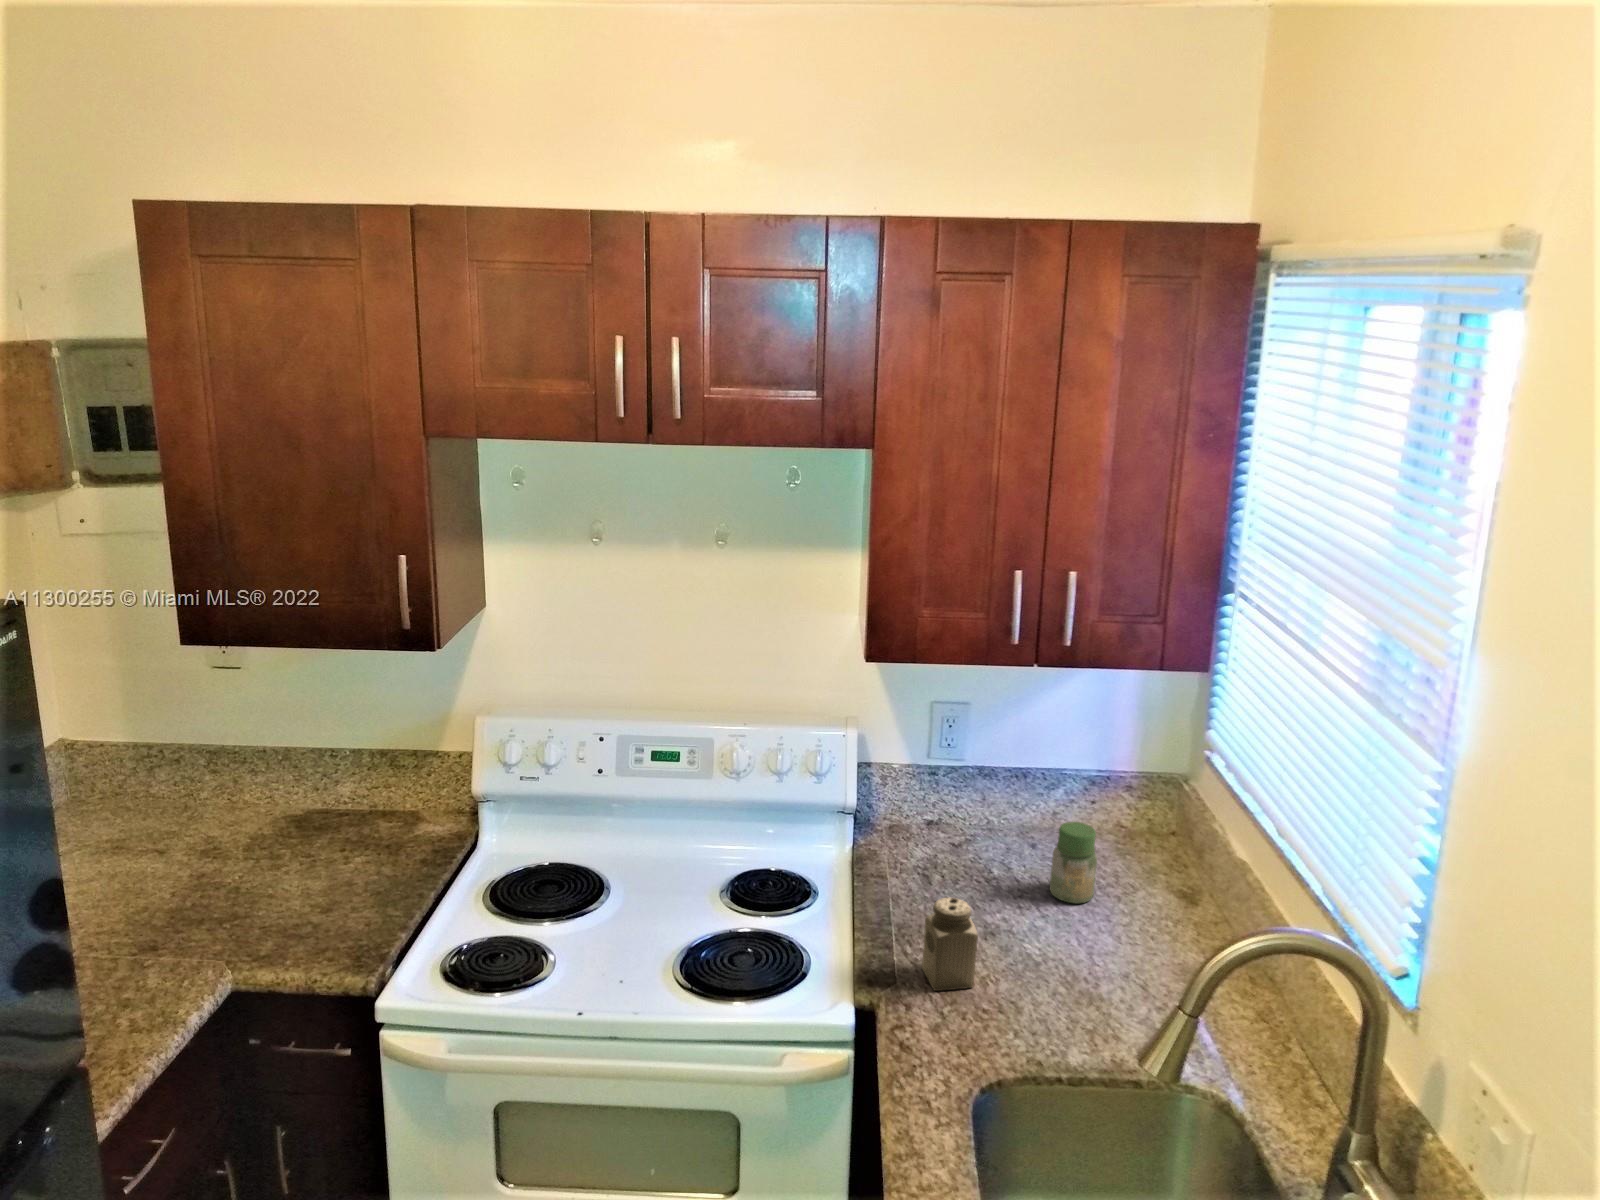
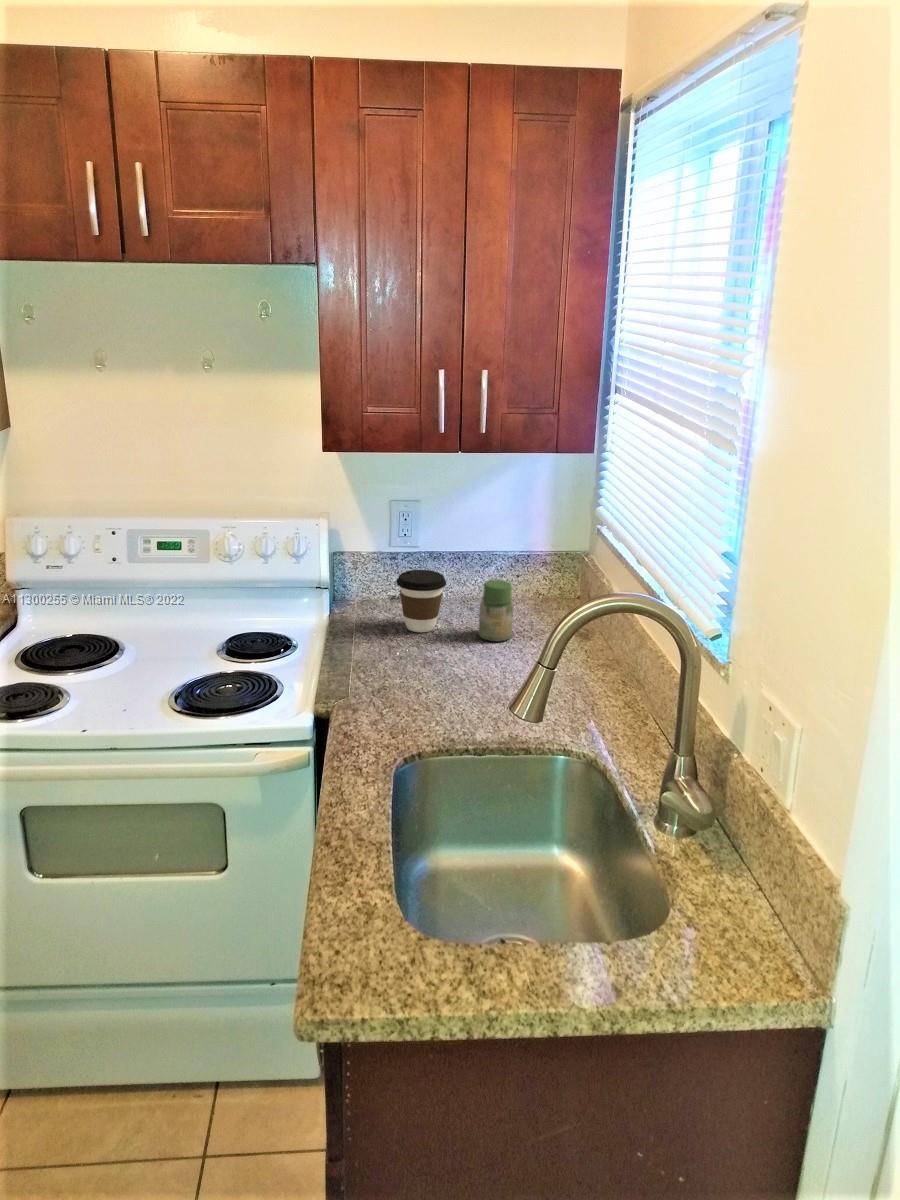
coffee cup: none [945,800,1009,883] -> present [397,570,446,632]
salt shaker: present [922,898,978,991] -> none [370,628,410,700]

